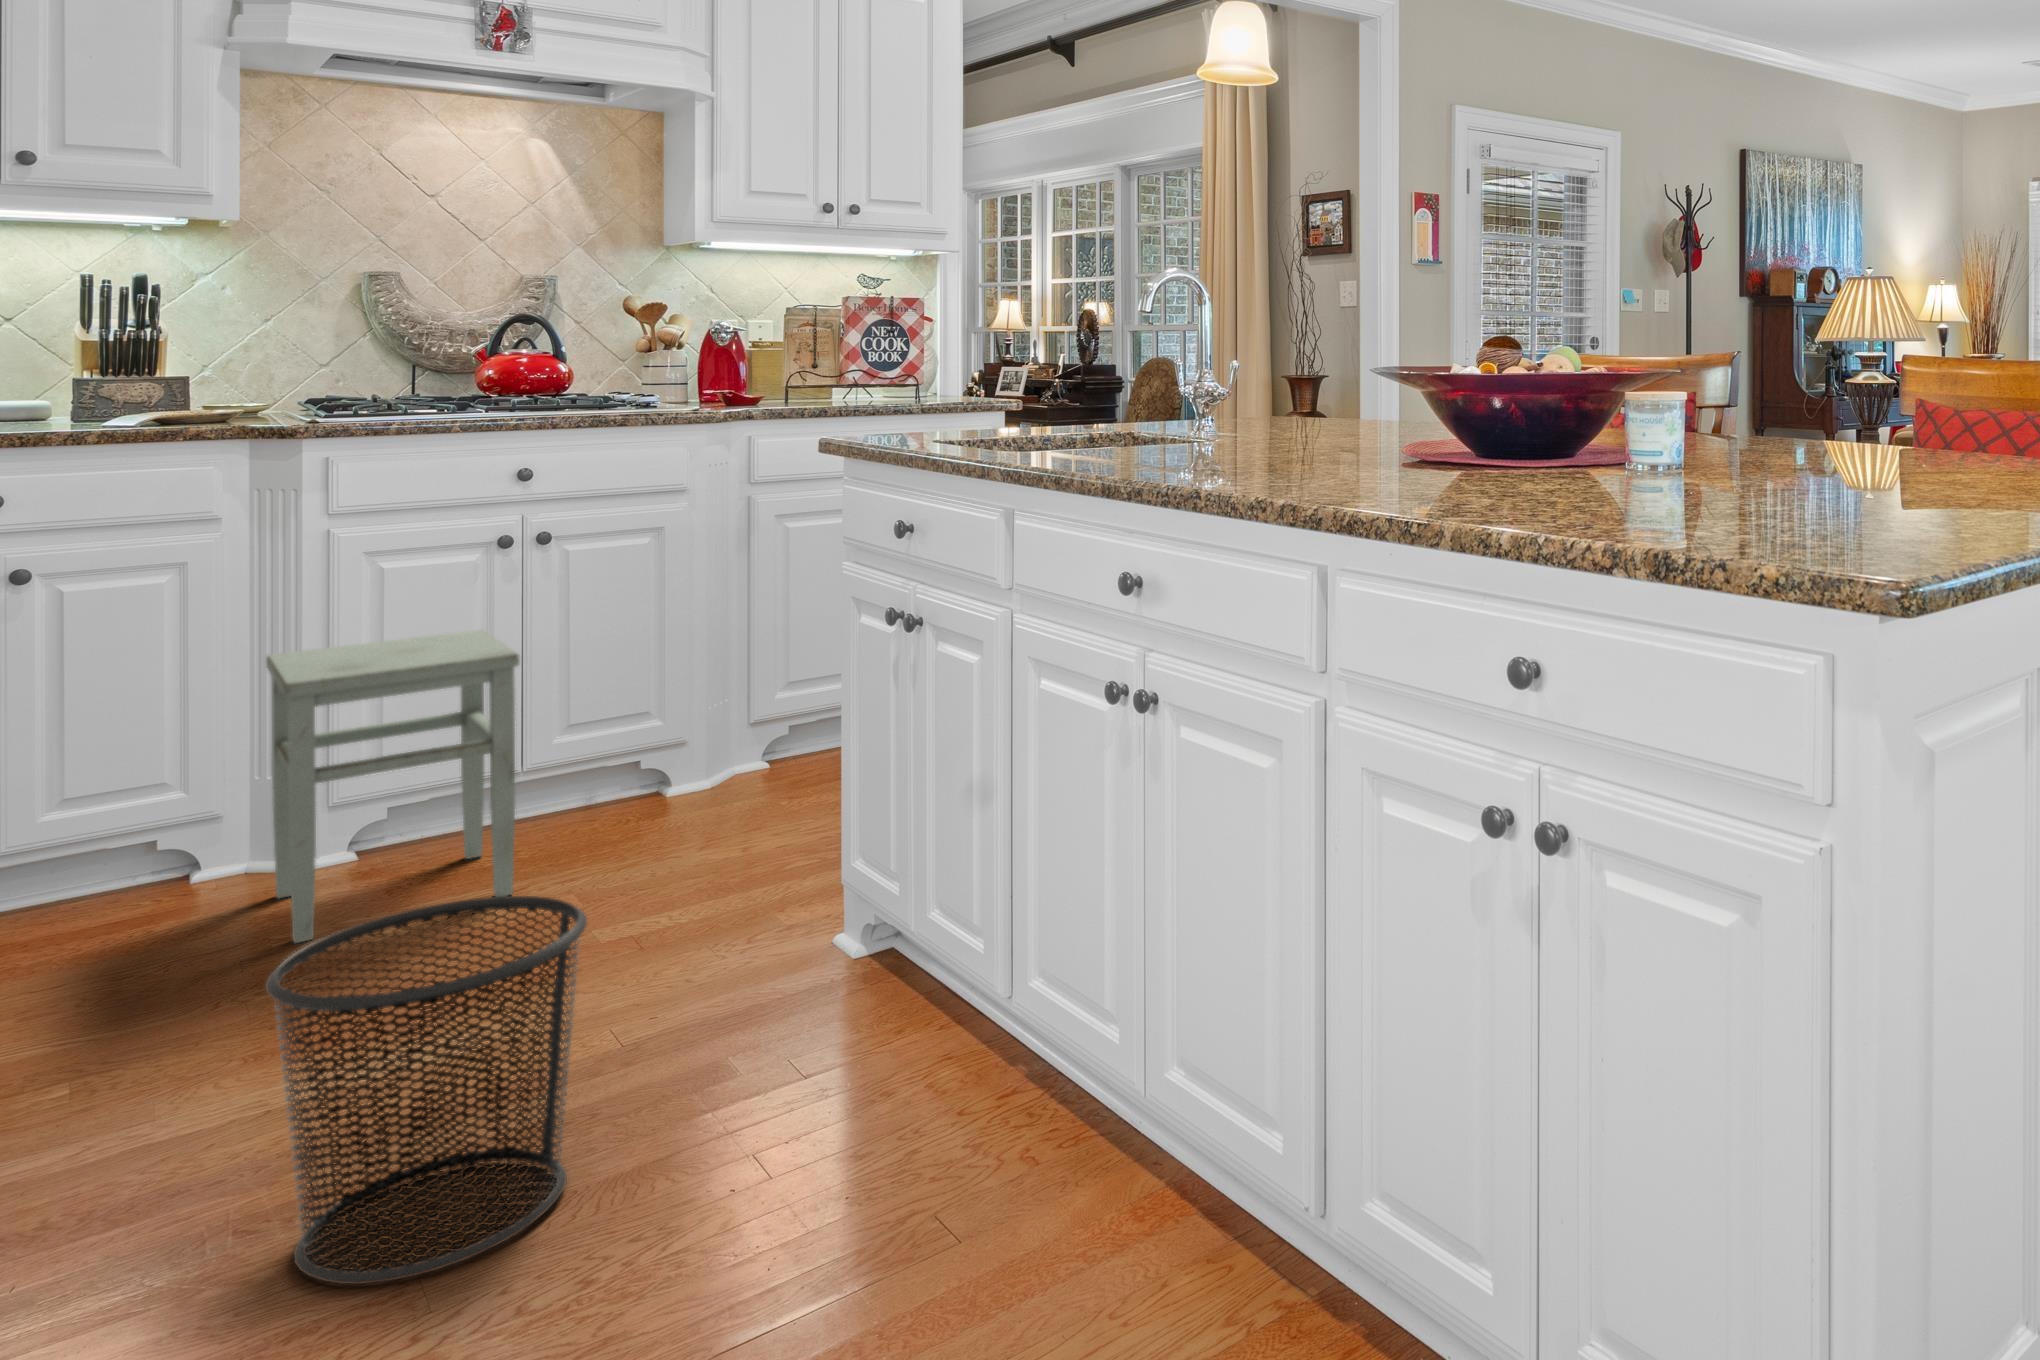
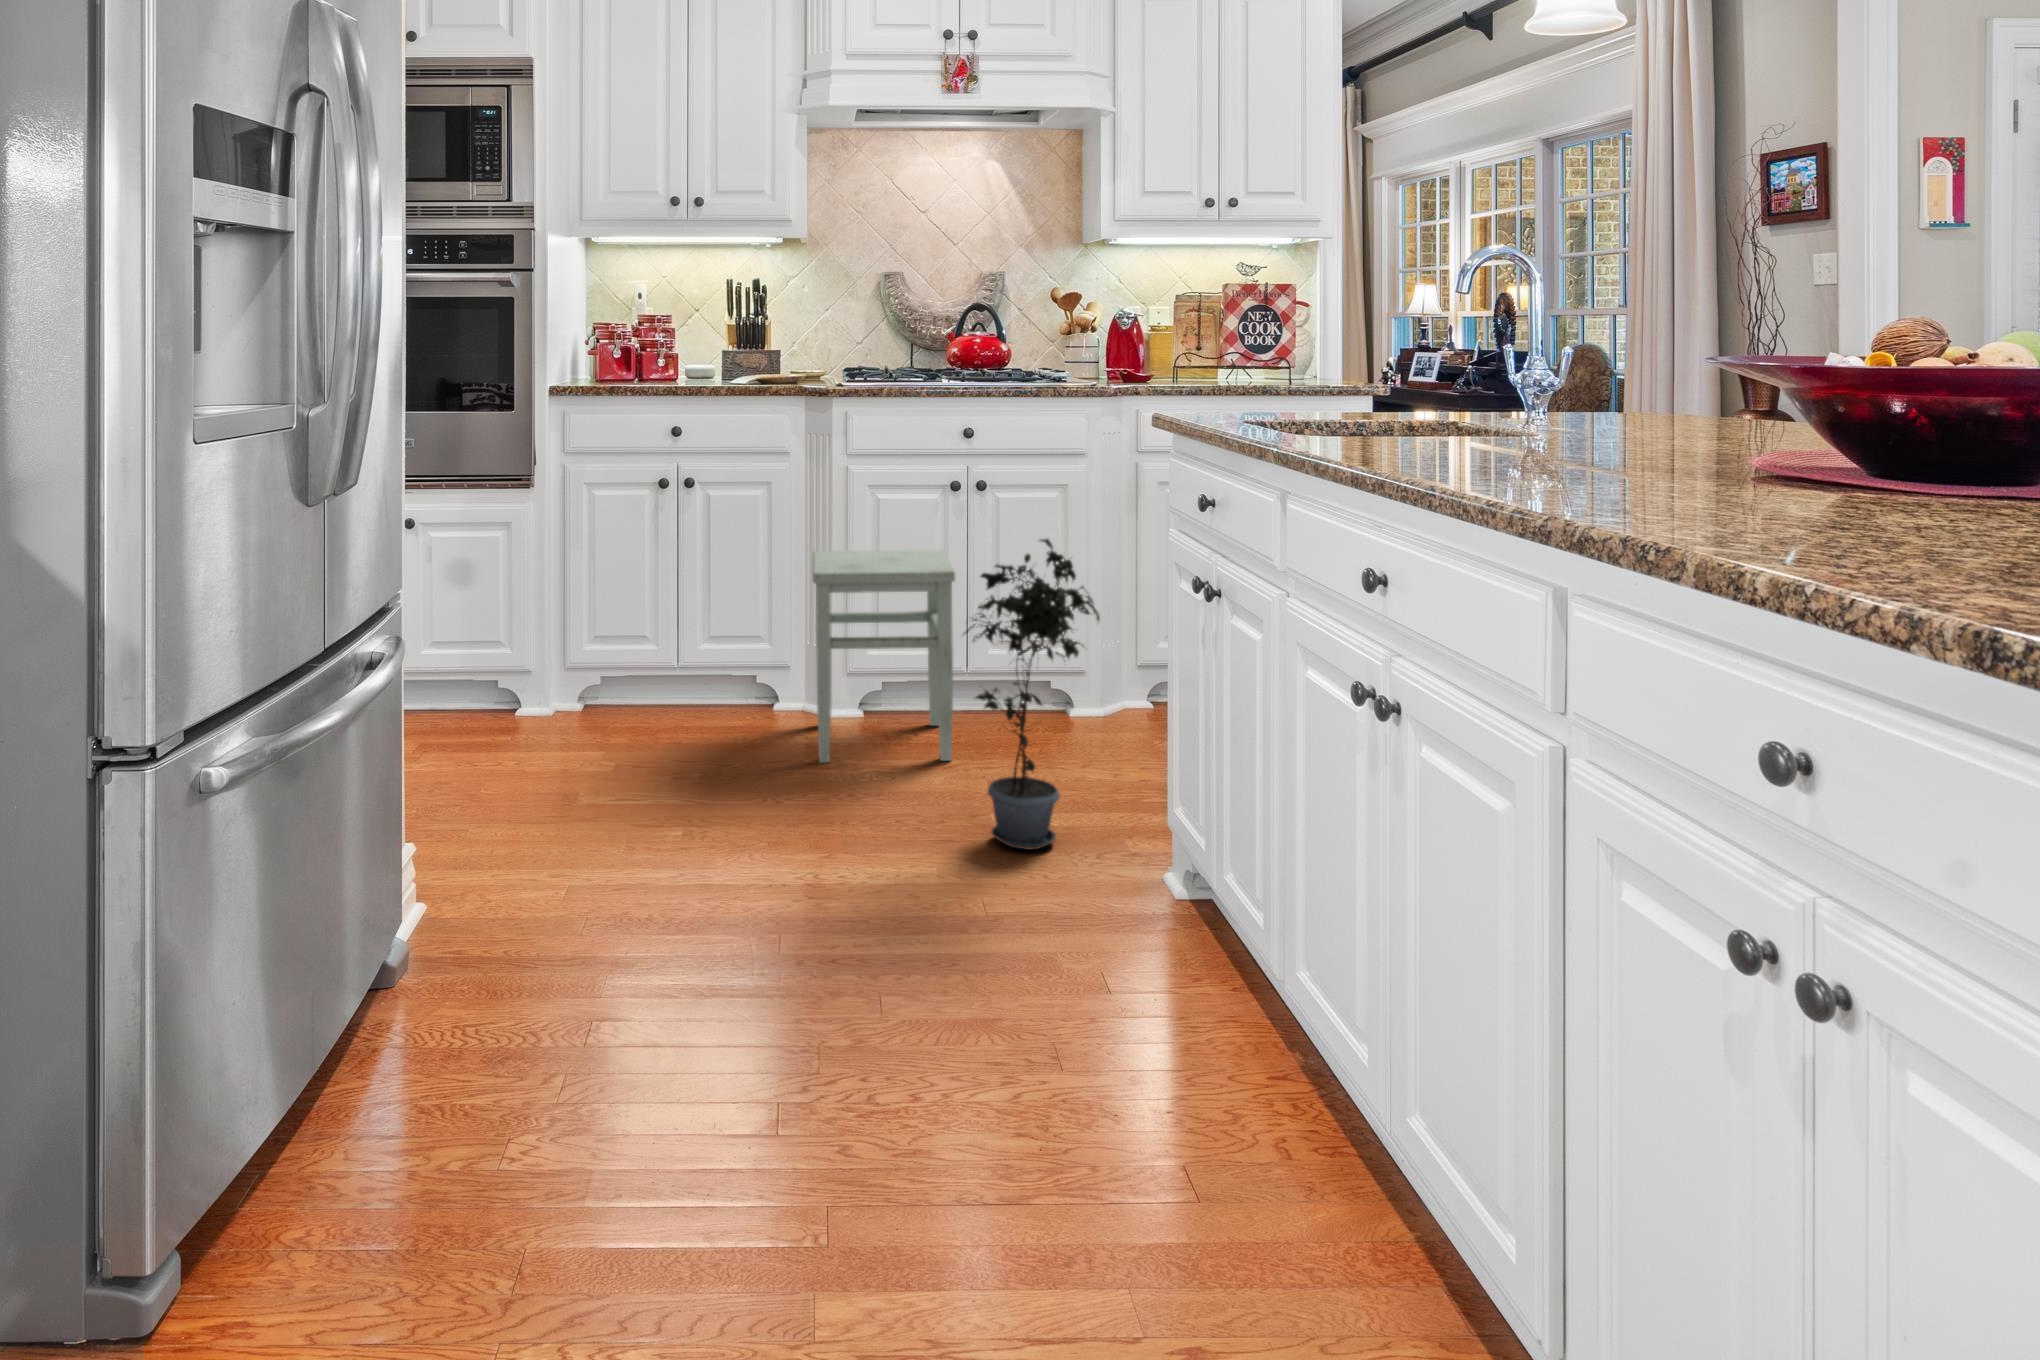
potted plant: none [559,594,758,973] -> present [964,539,1100,850]
waste bin: present [265,896,587,1284] -> none [741,757,940,1038]

